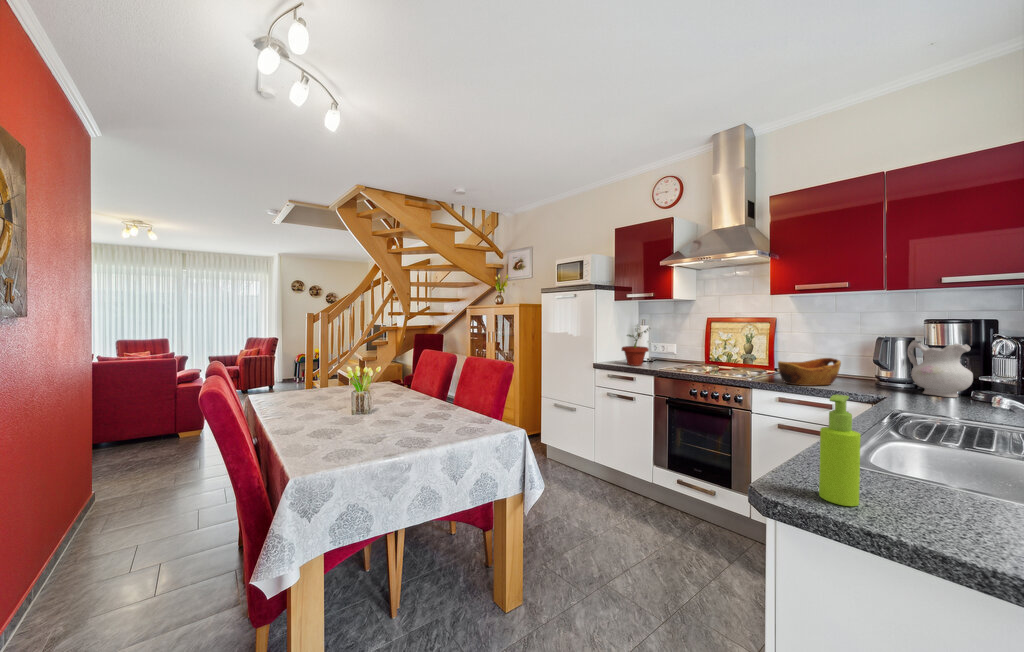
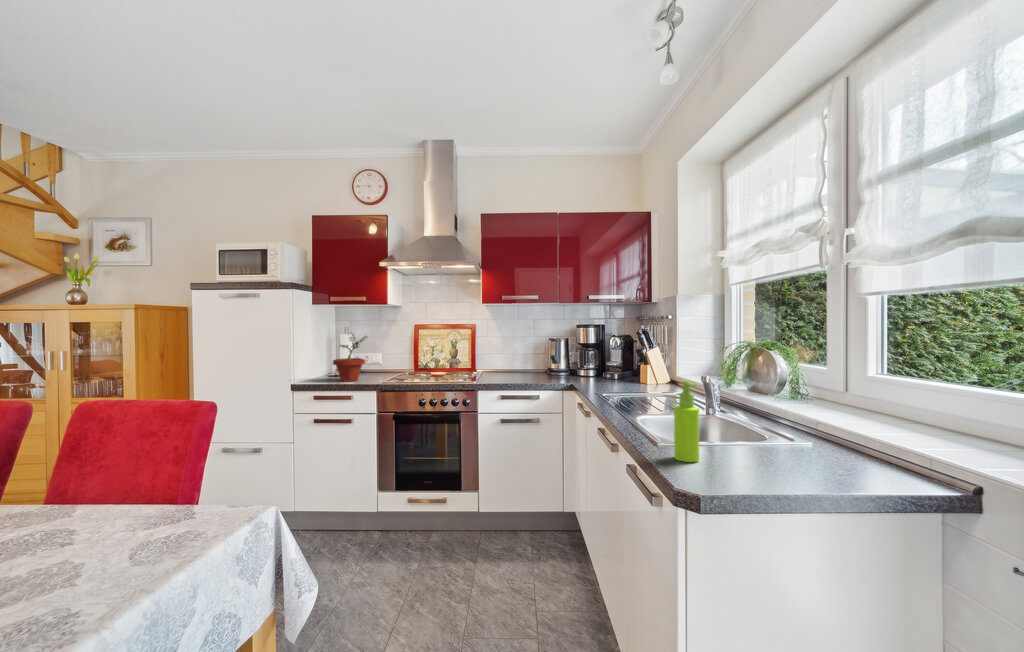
ceramic pitcher: present [908,340,973,397] -> none [570,340,603,379]
wooden bowl: present [778,358,841,386] -> none [498,357,536,382]

